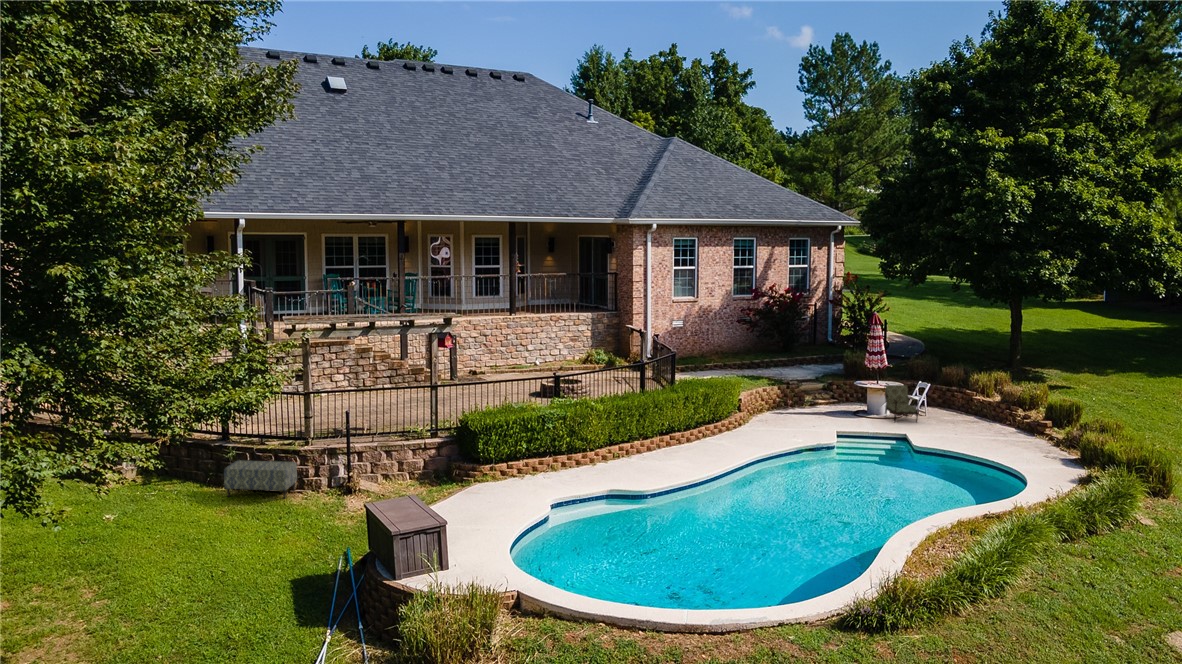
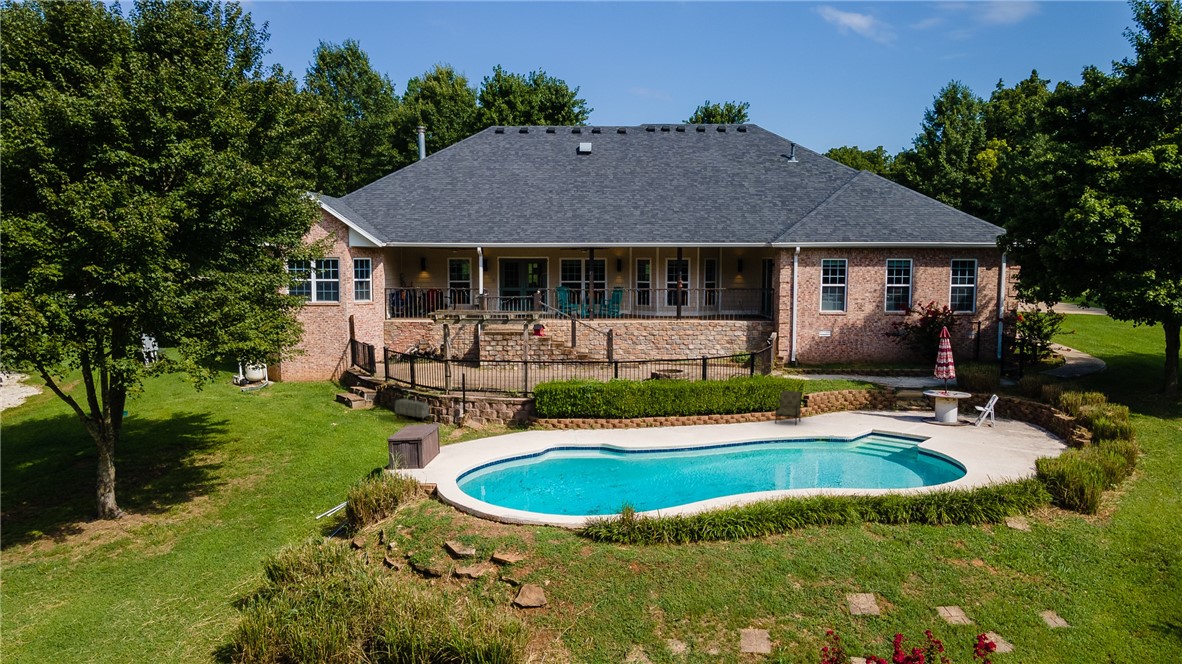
armchair: present [885,385,919,422] -> present [775,391,802,424]

